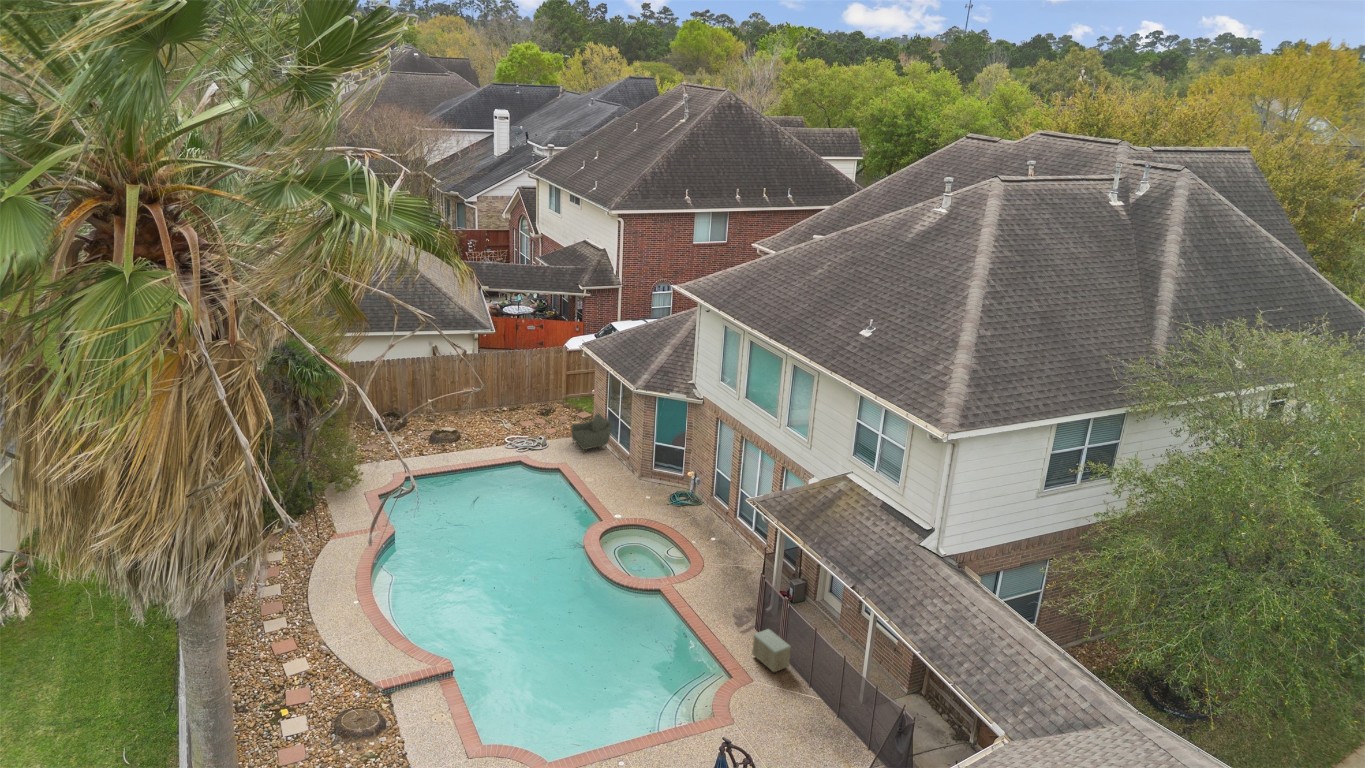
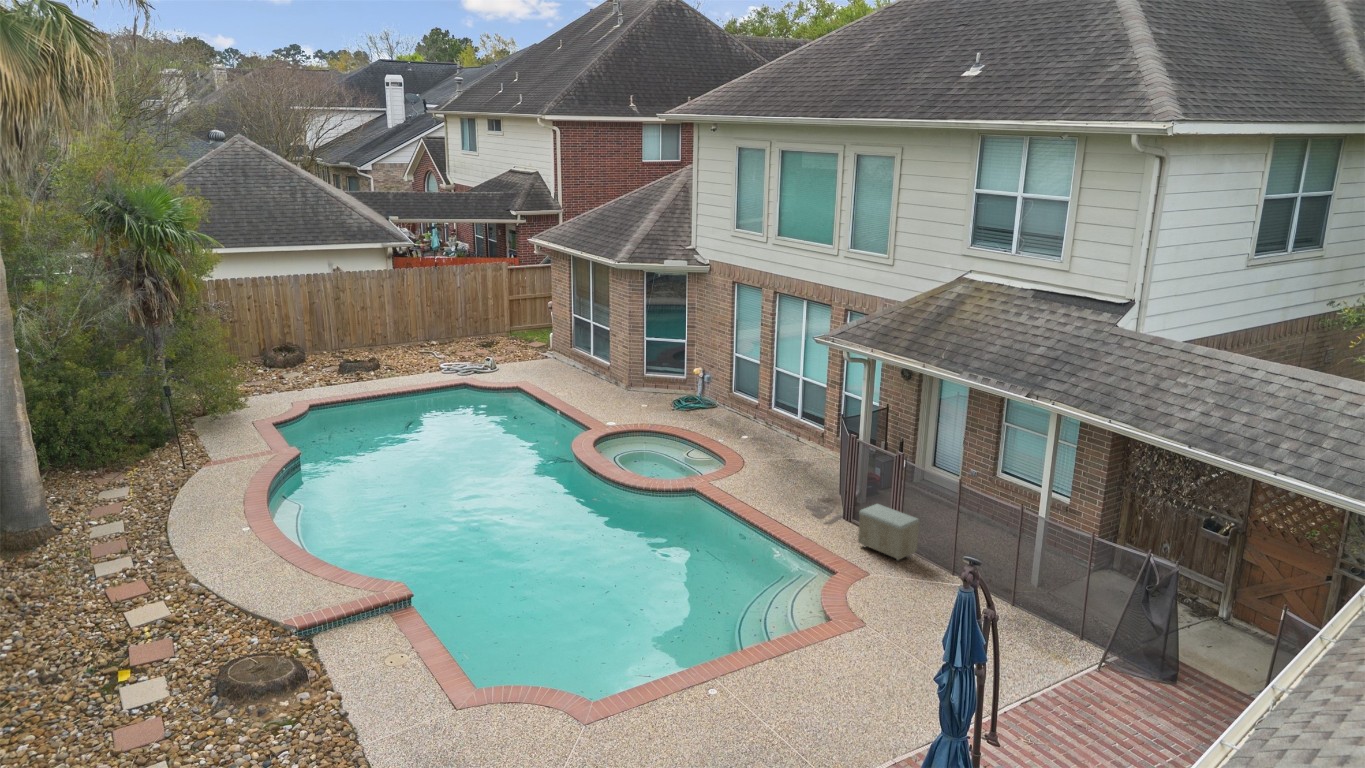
chair: present [571,414,612,453] -> none [526,327,580,375]

